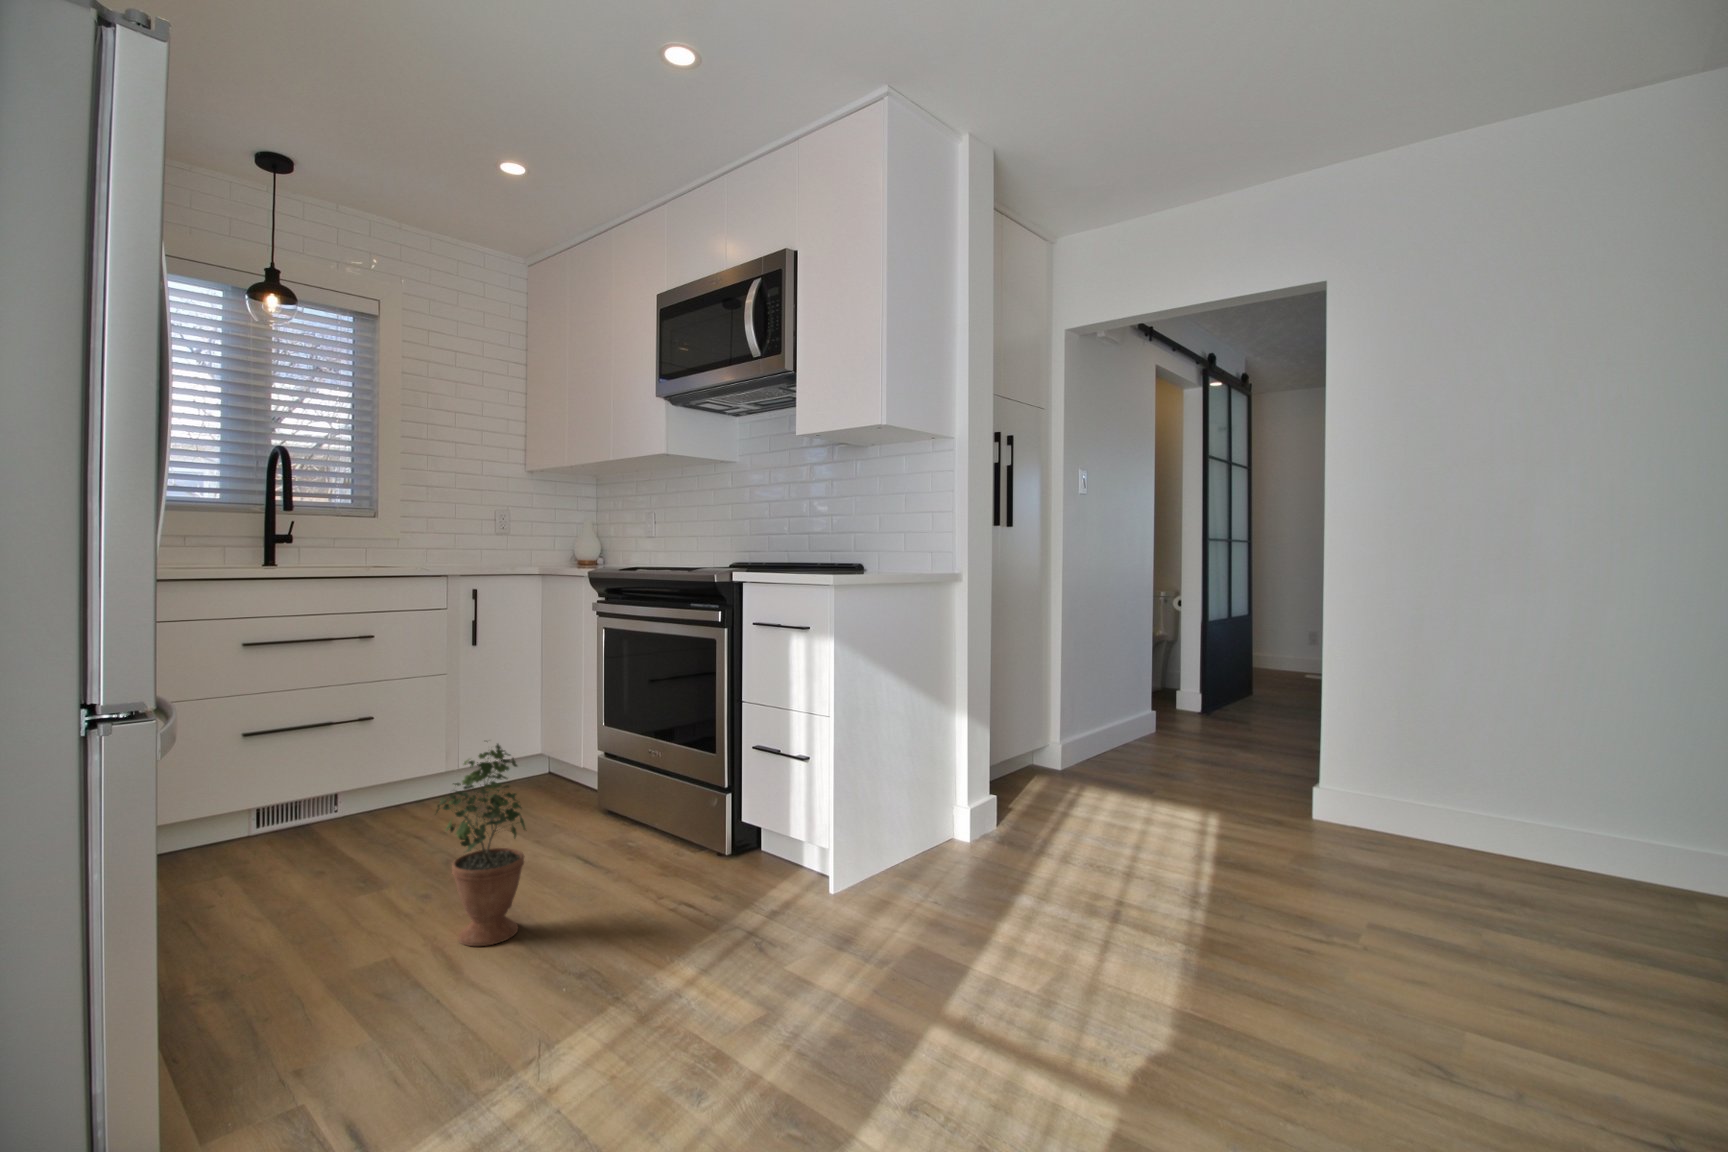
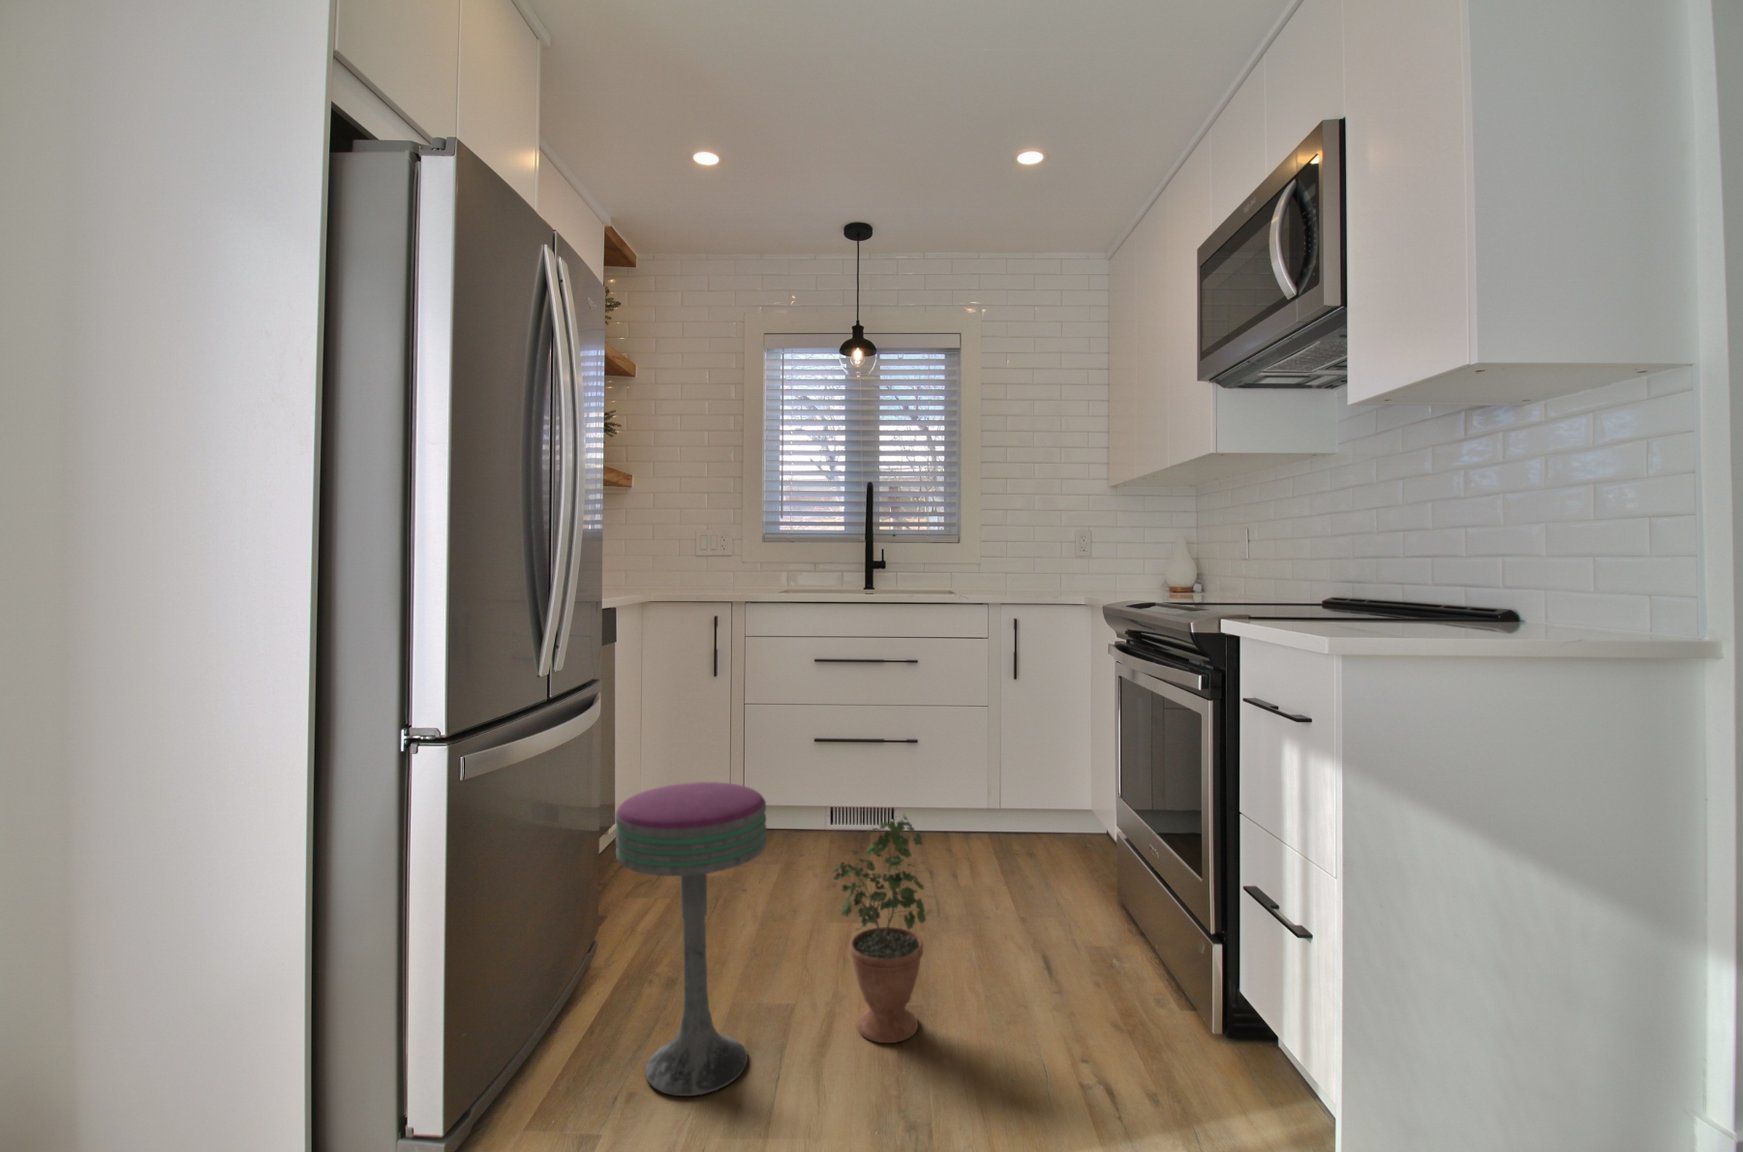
bar stool: none [224,734,407,1051] -> present [615,782,767,1096]

